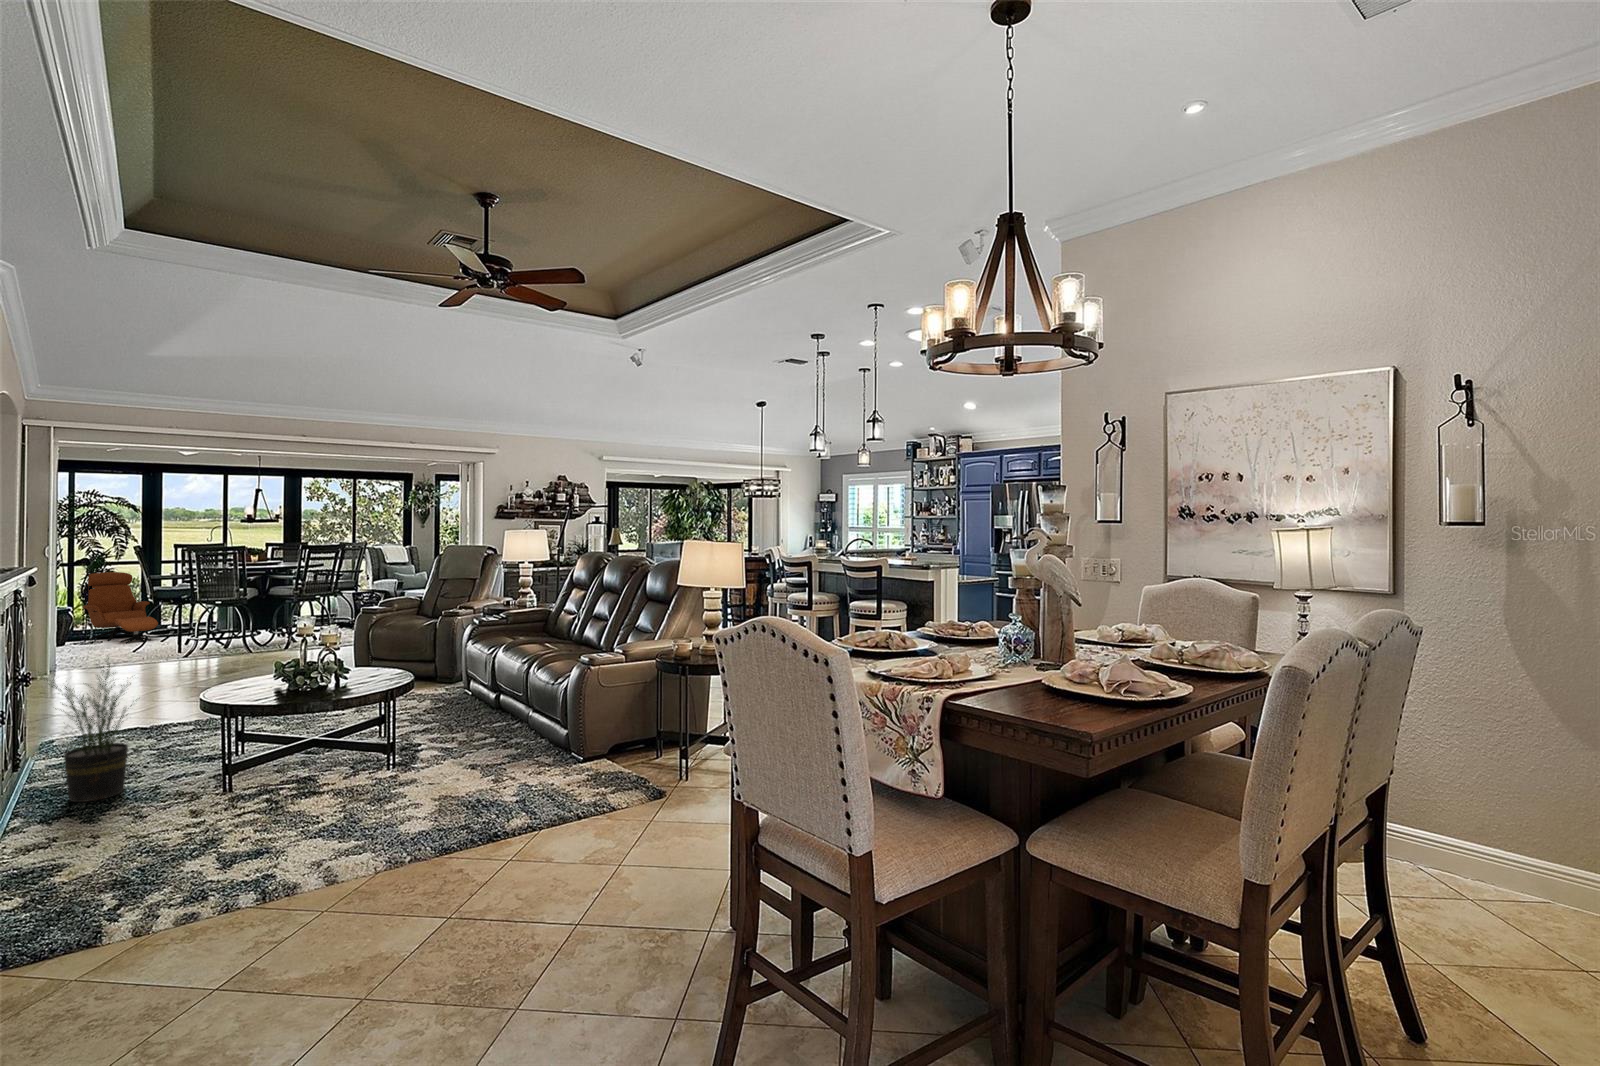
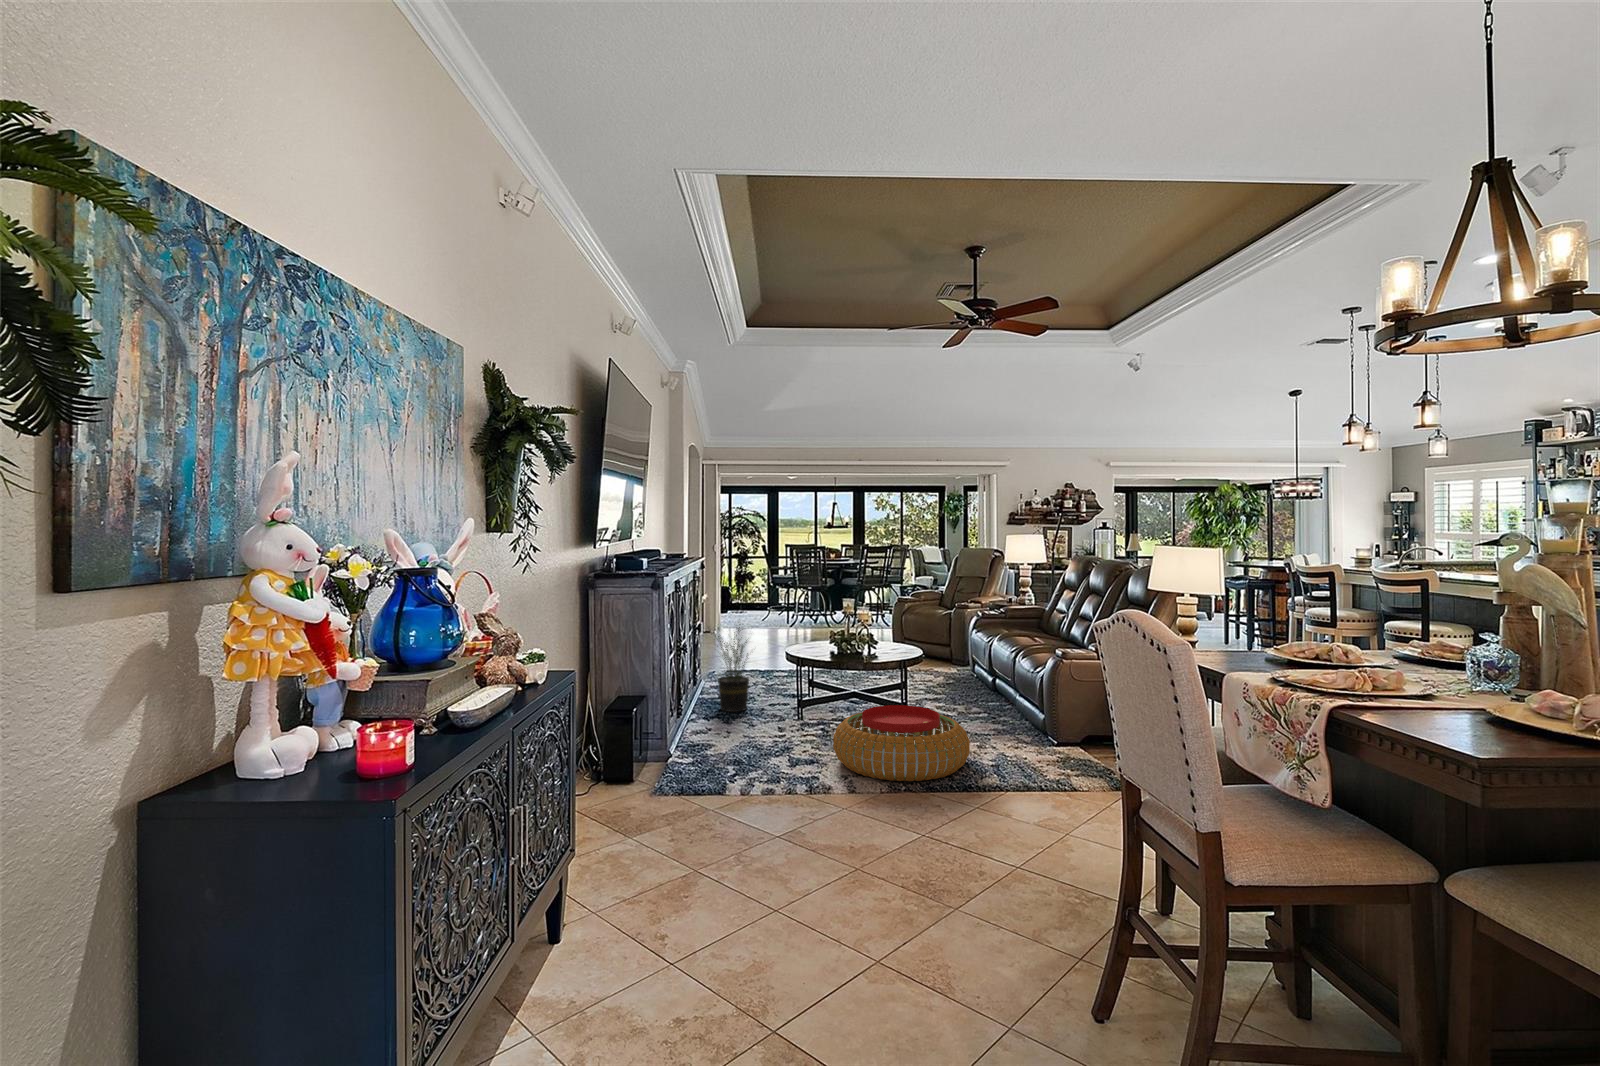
armchair: present [83,572,158,643] -> none [736,564,776,615]
pouf: none [294,747,492,854] -> present [833,705,970,781]

